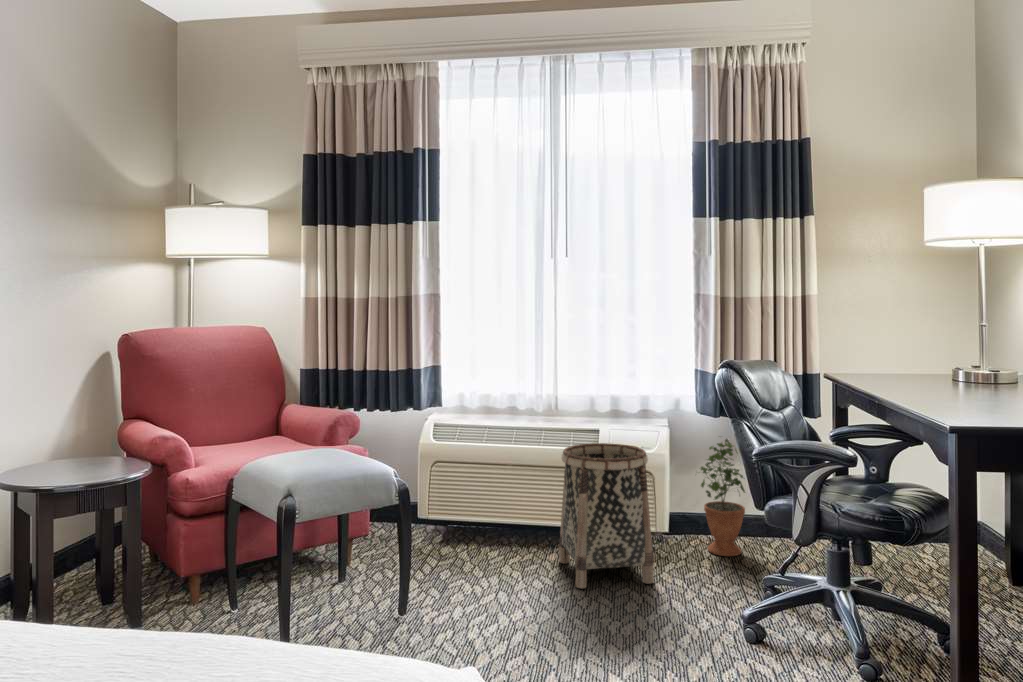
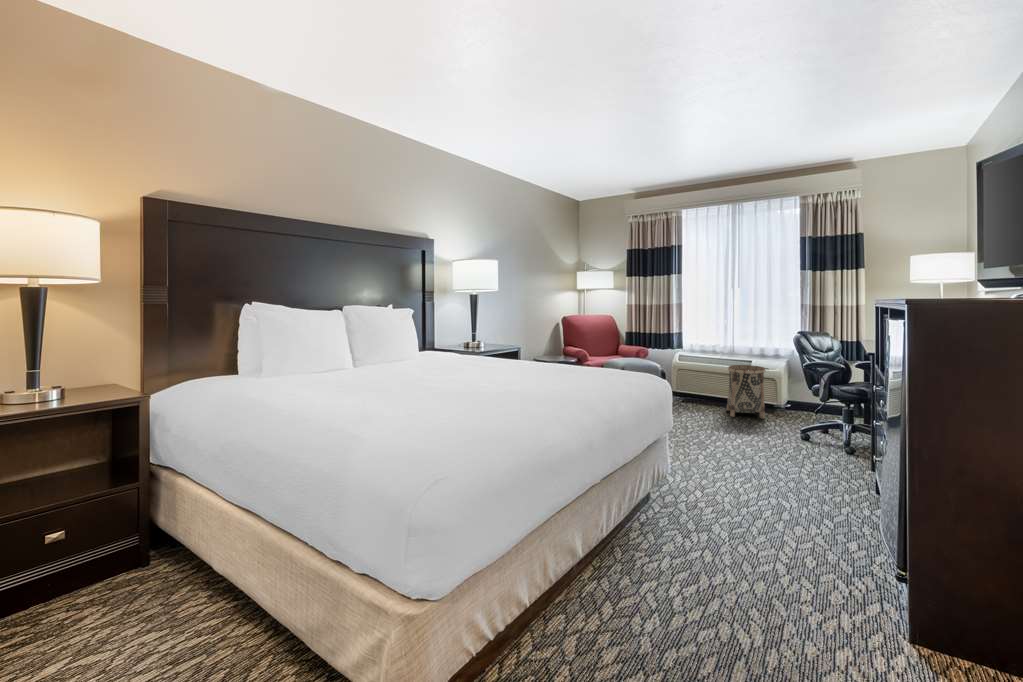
potted plant: present [701,439,745,556] -> none [793,366,819,416]

